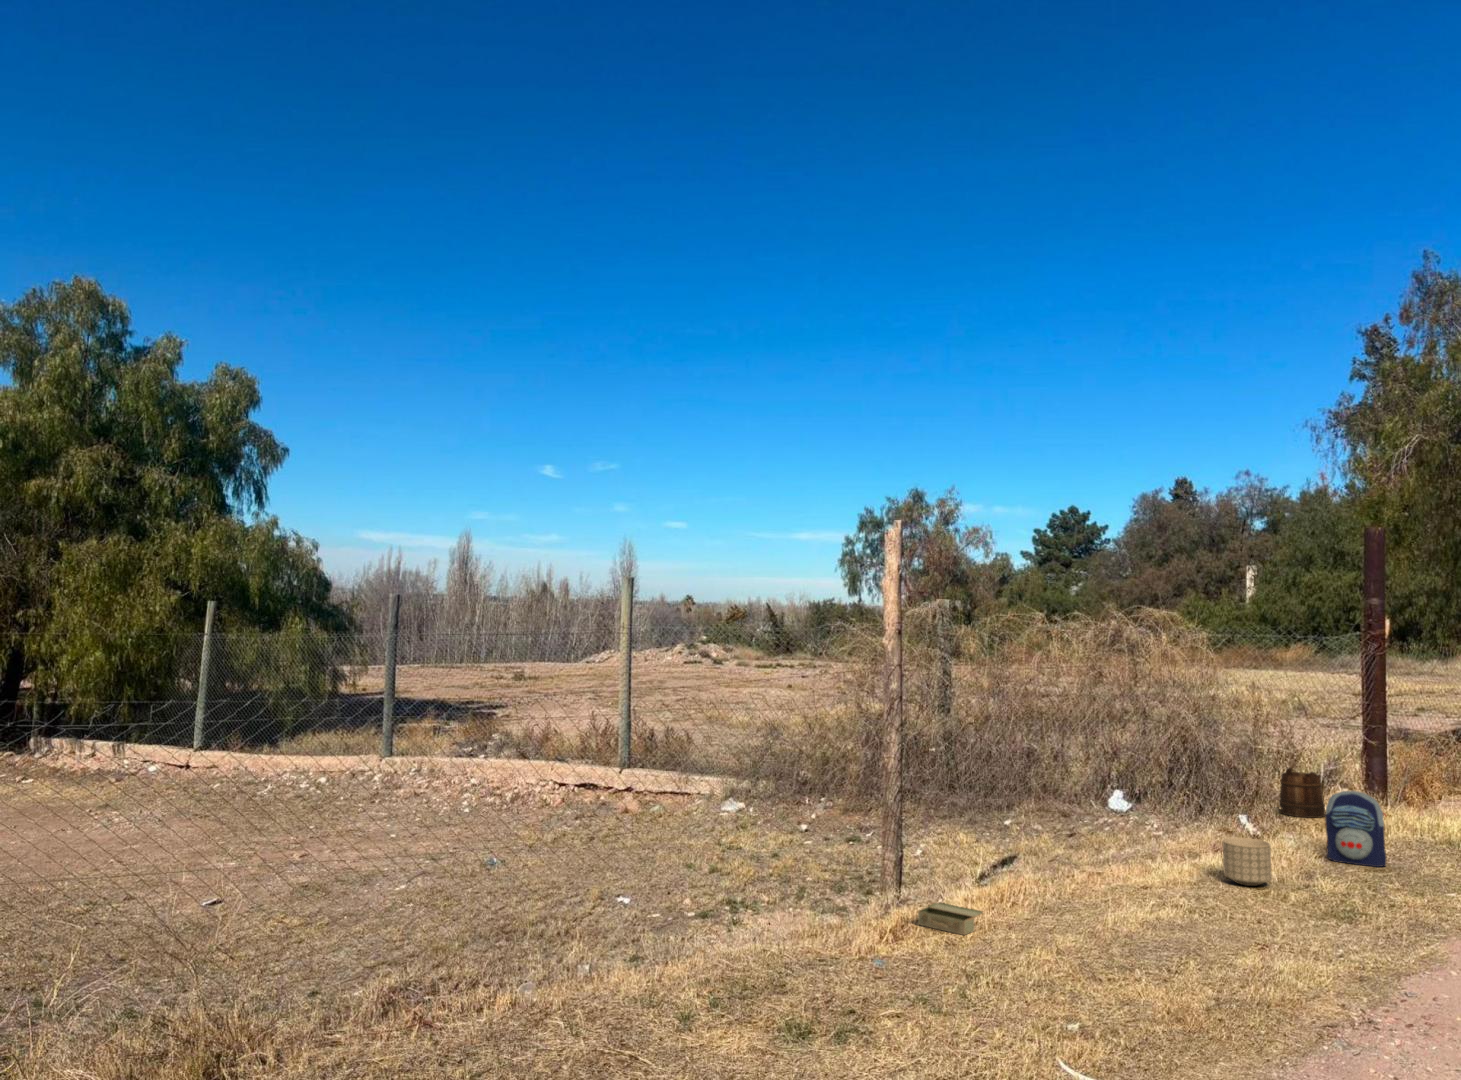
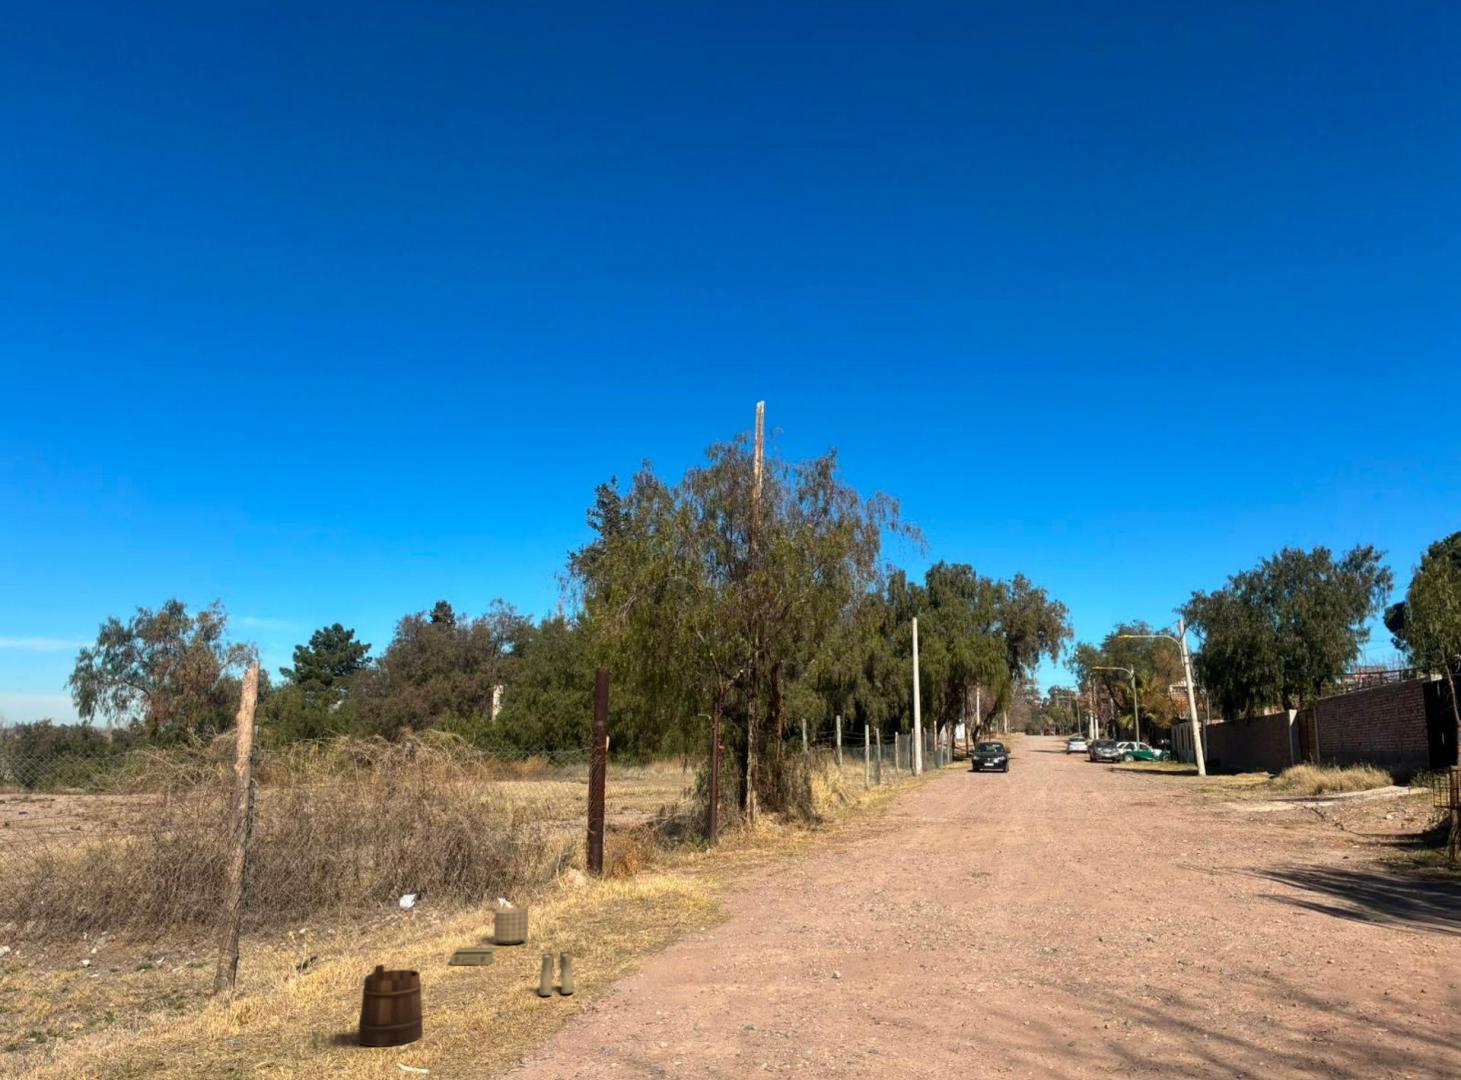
bucket: present [1279,767,1326,818] -> present [358,964,423,1047]
backpack: present [1325,790,1386,867] -> none [564,864,604,921]
toolbox: present [918,902,983,935] -> present [451,948,496,965]
boots: none [1283,923,1338,989] -> present [539,952,574,996]

